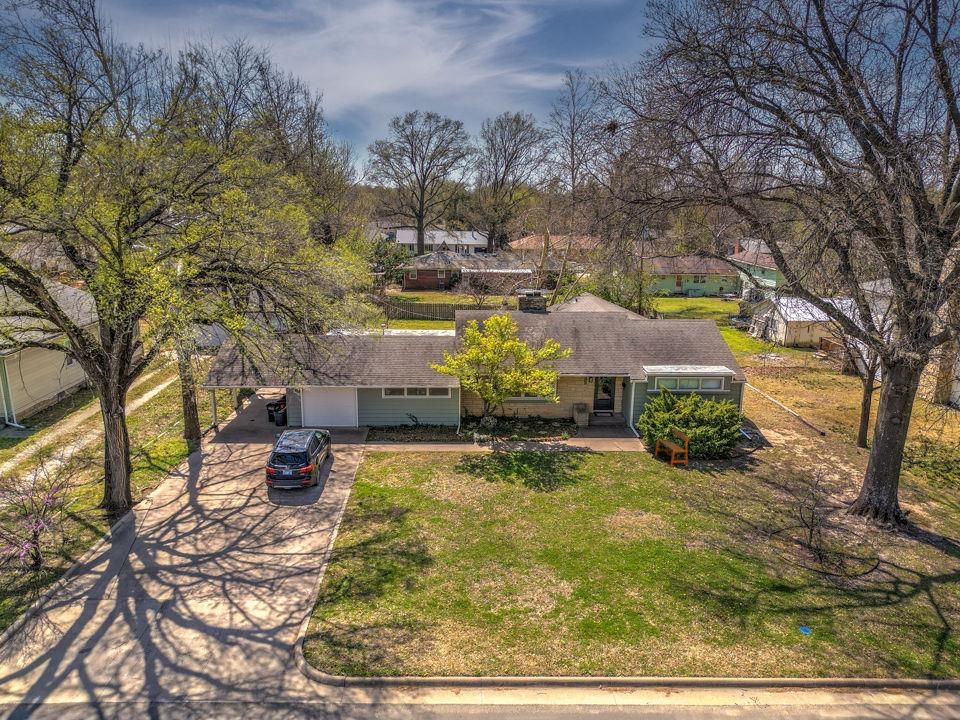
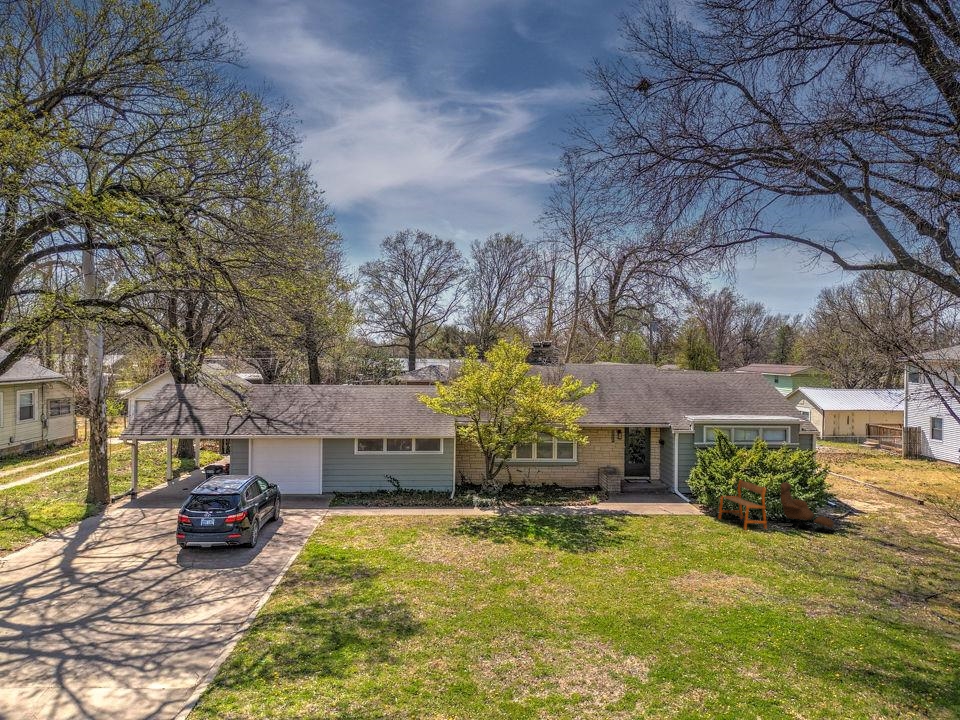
lounge chair: none [700,431,737,471] -> present [780,482,834,532]

